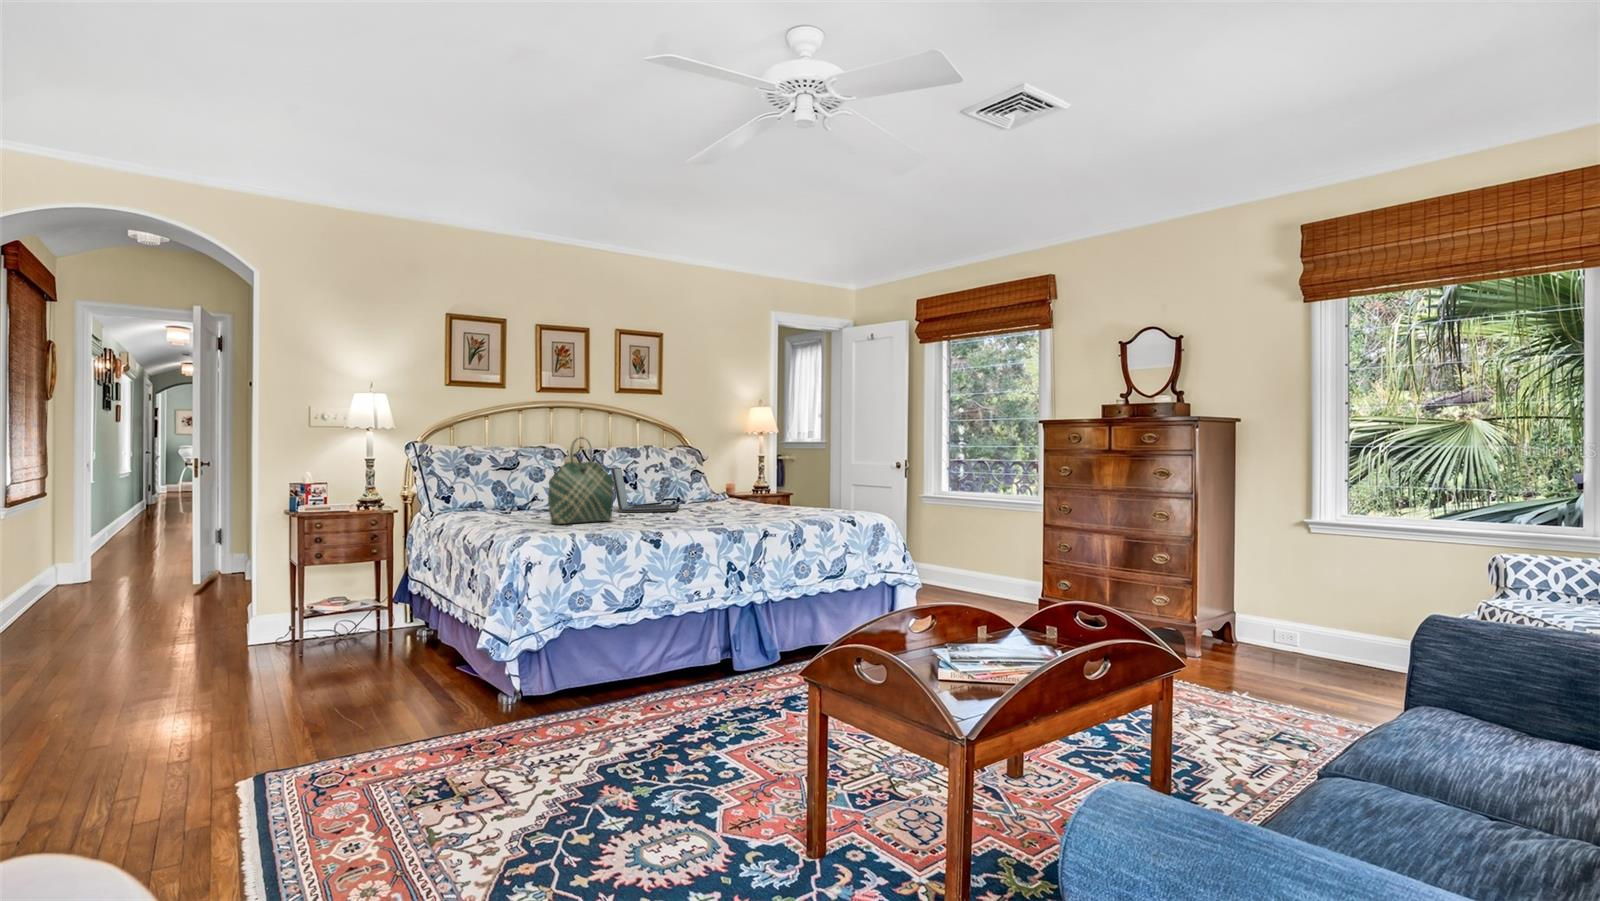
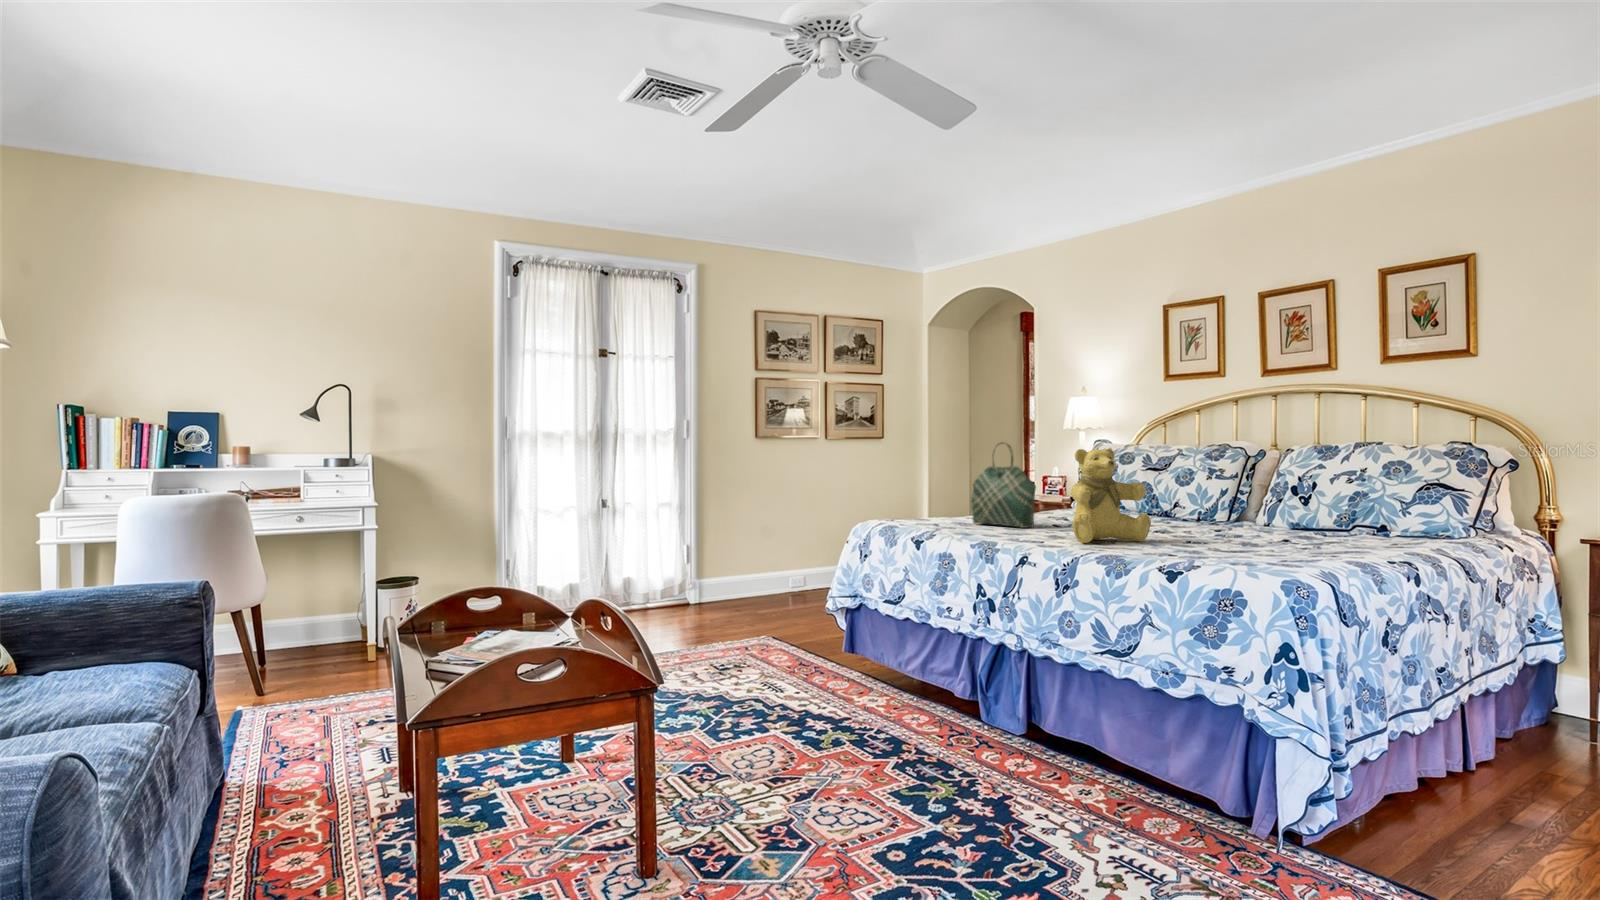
teddy bear: none [697,445,746,518] -> present [1071,449,1151,543]
laptop: present [611,468,679,513] -> none [1172,473,1292,534]

